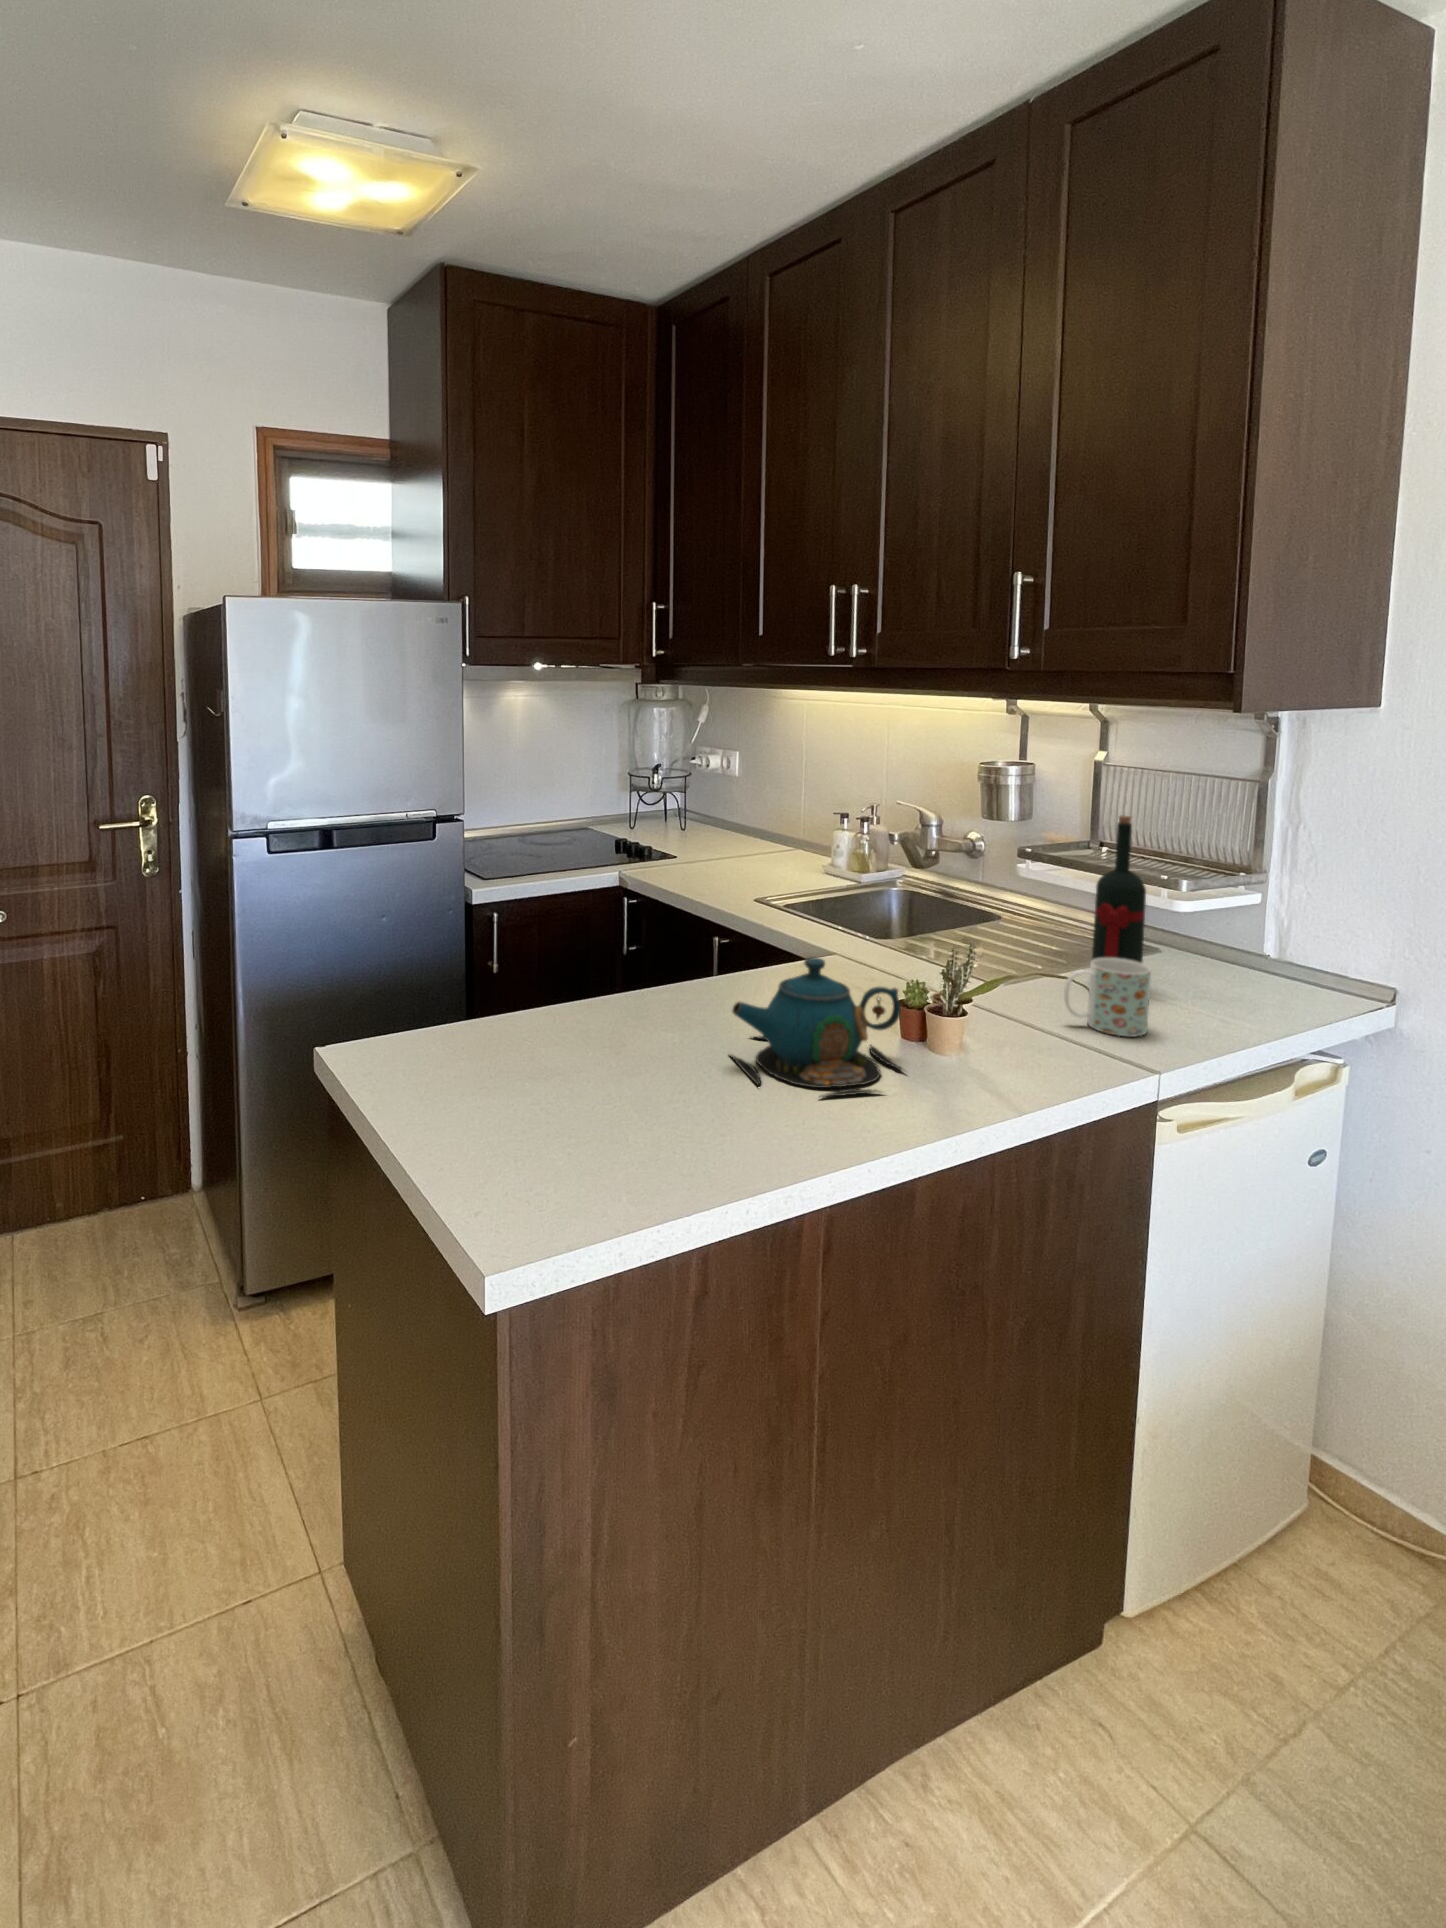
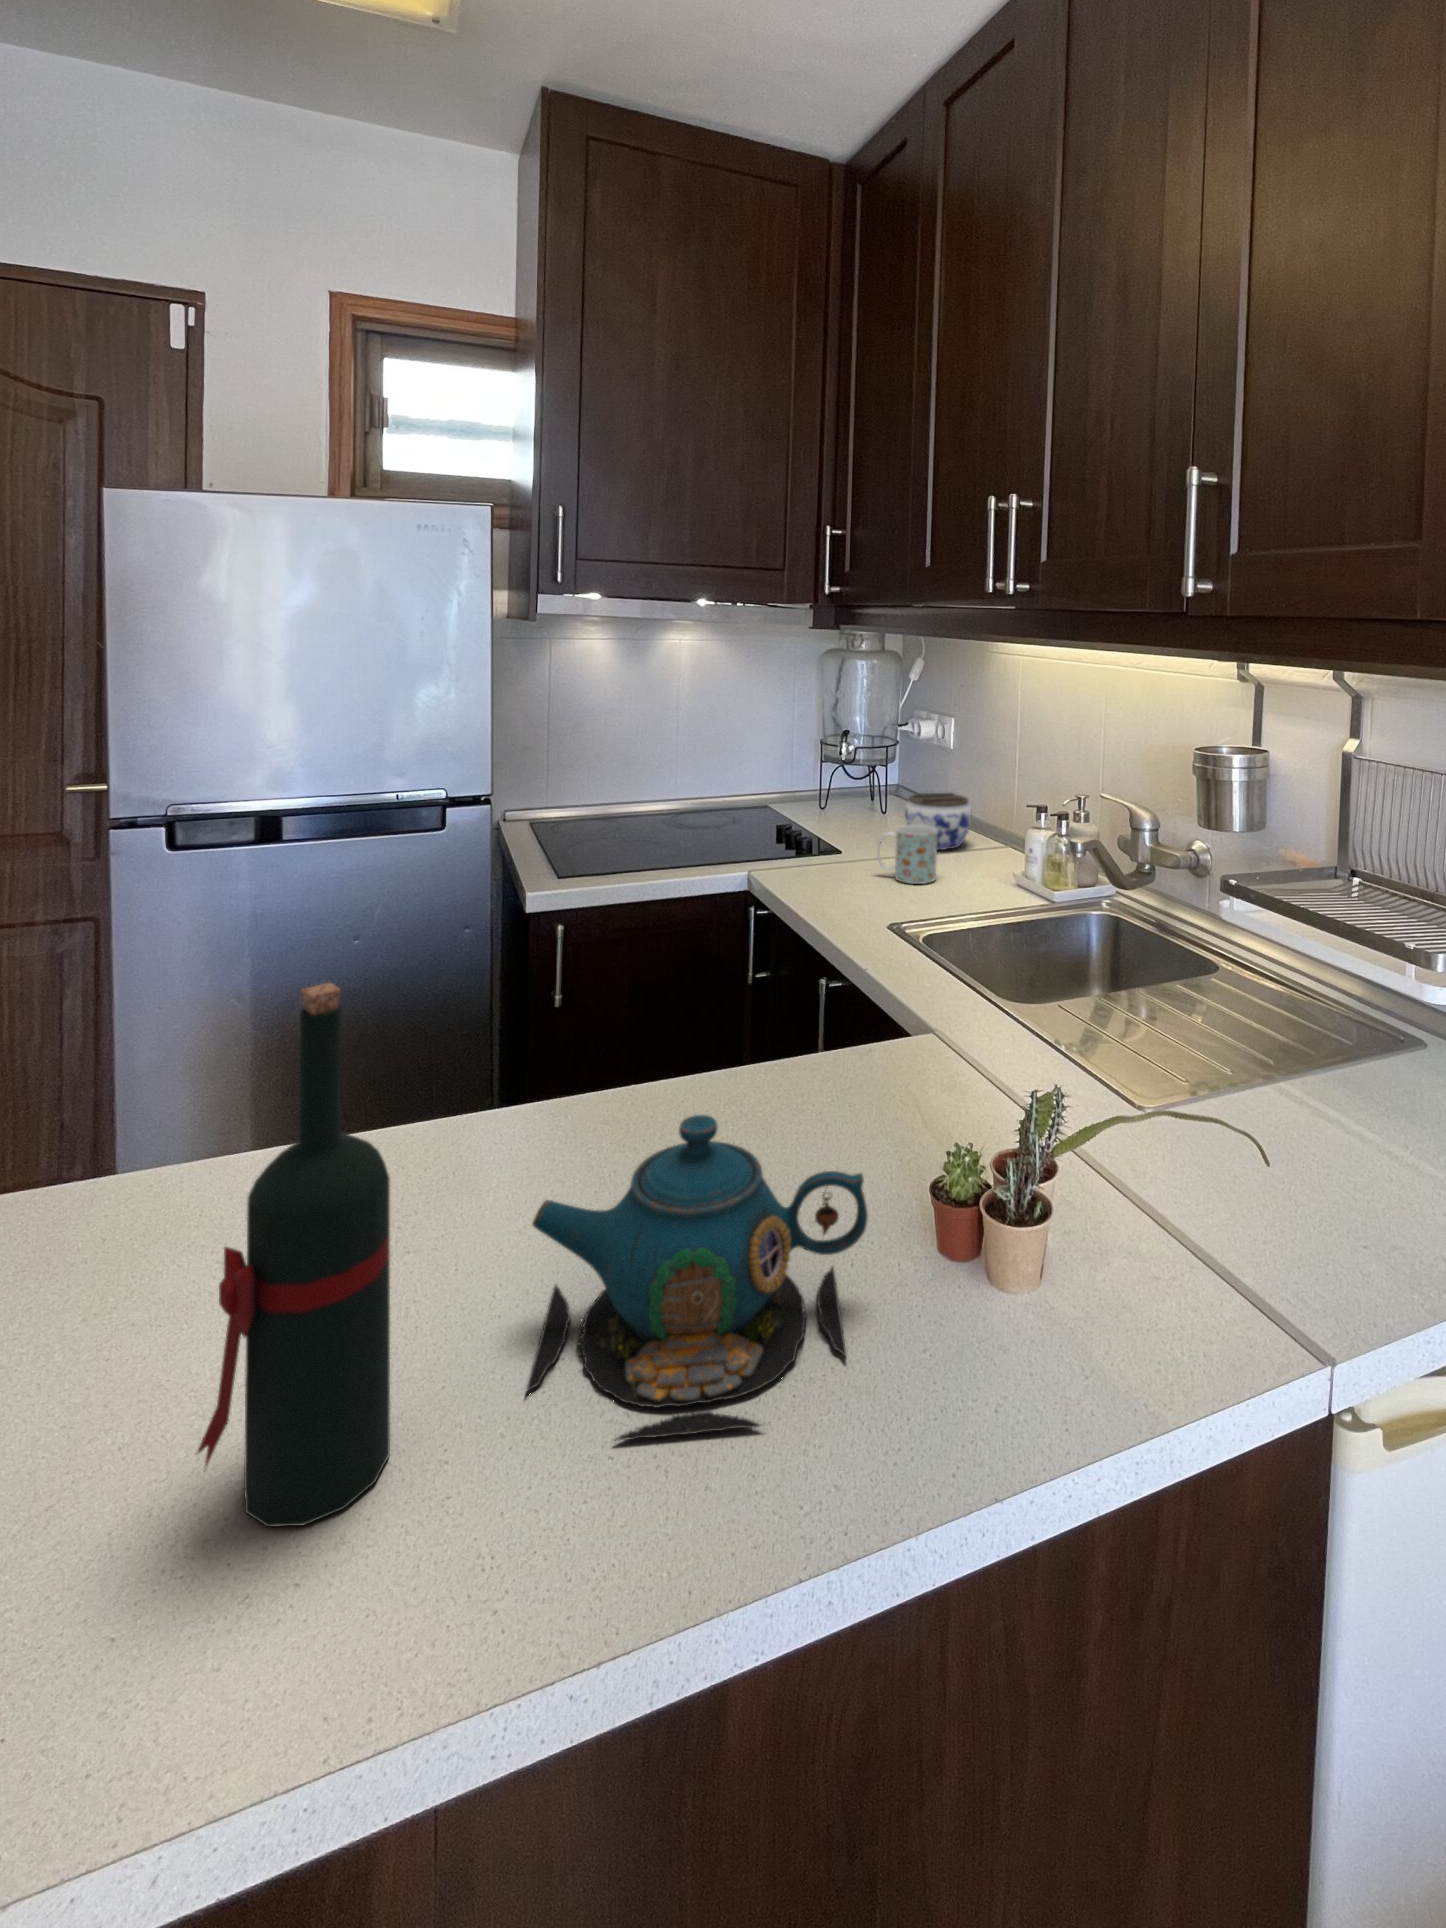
jar: none [720,810,773,853] -> present [905,793,972,850]
wine bottle: present [1092,816,1146,963] -> present [197,983,390,1527]
mug: present [1064,958,1151,1037] -> present [877,825,937,884]

